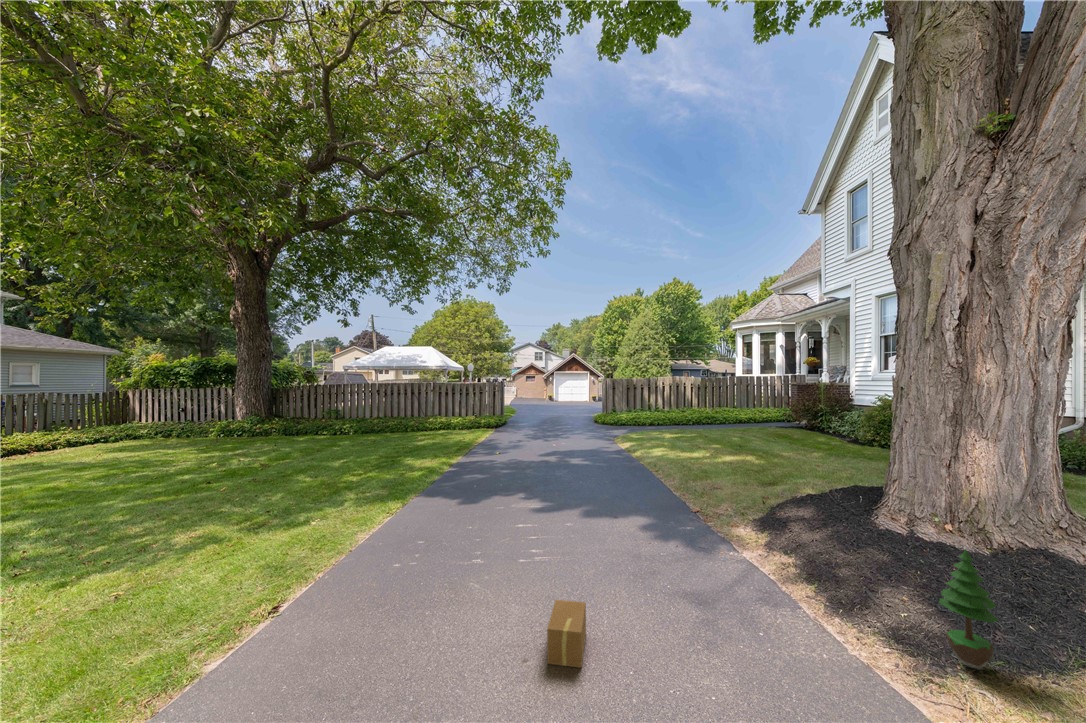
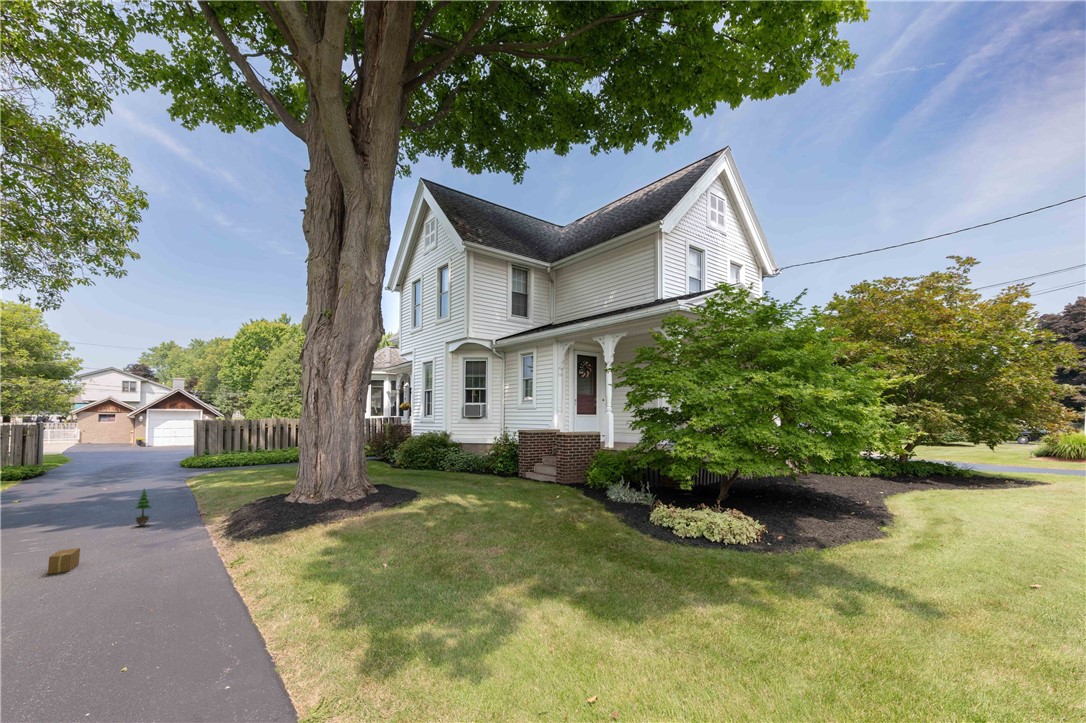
potted tree: present [939,549,998,670] -> present [135,489,151,526]

